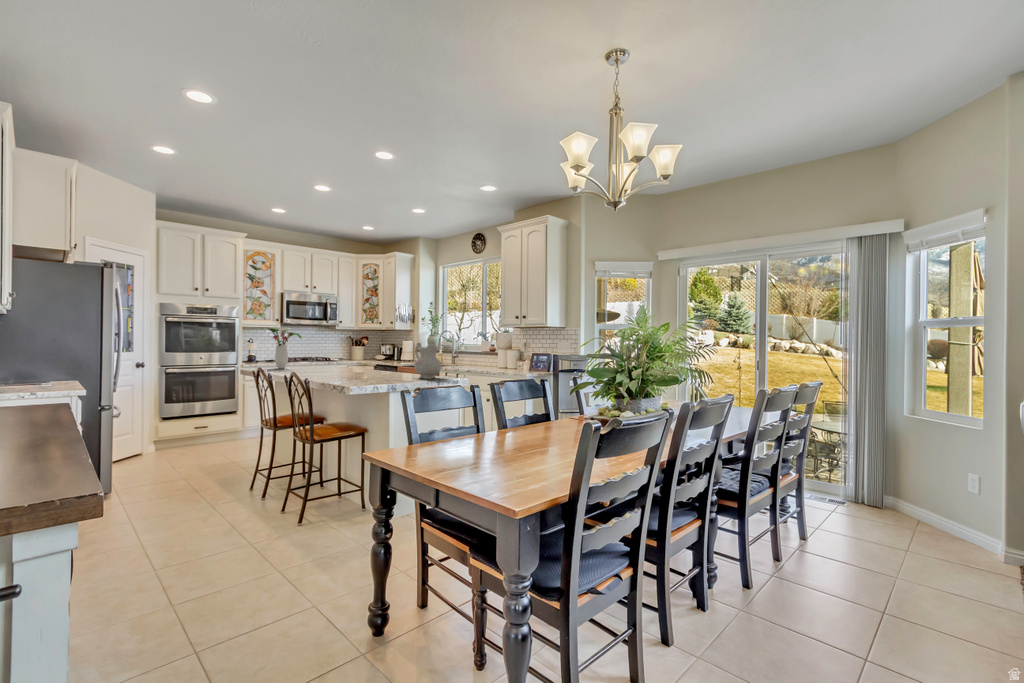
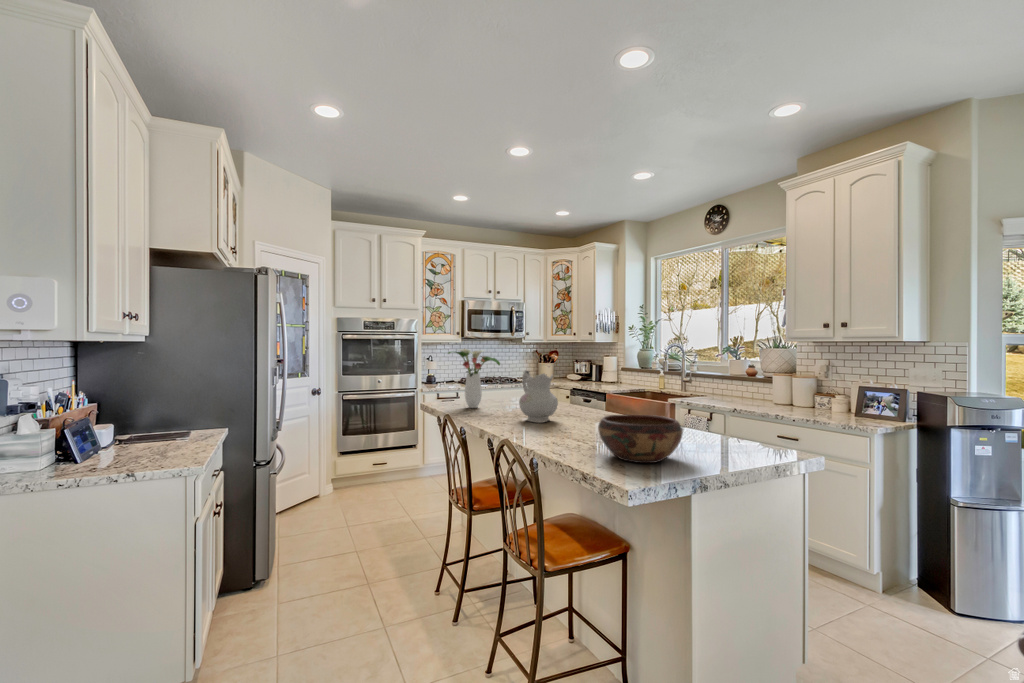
ceramic pitcher: present [414,343,442,379] -> present [519,371,558,423]
decorative bowl: none [346,359,391,381] -> present [598,415,683,463]

